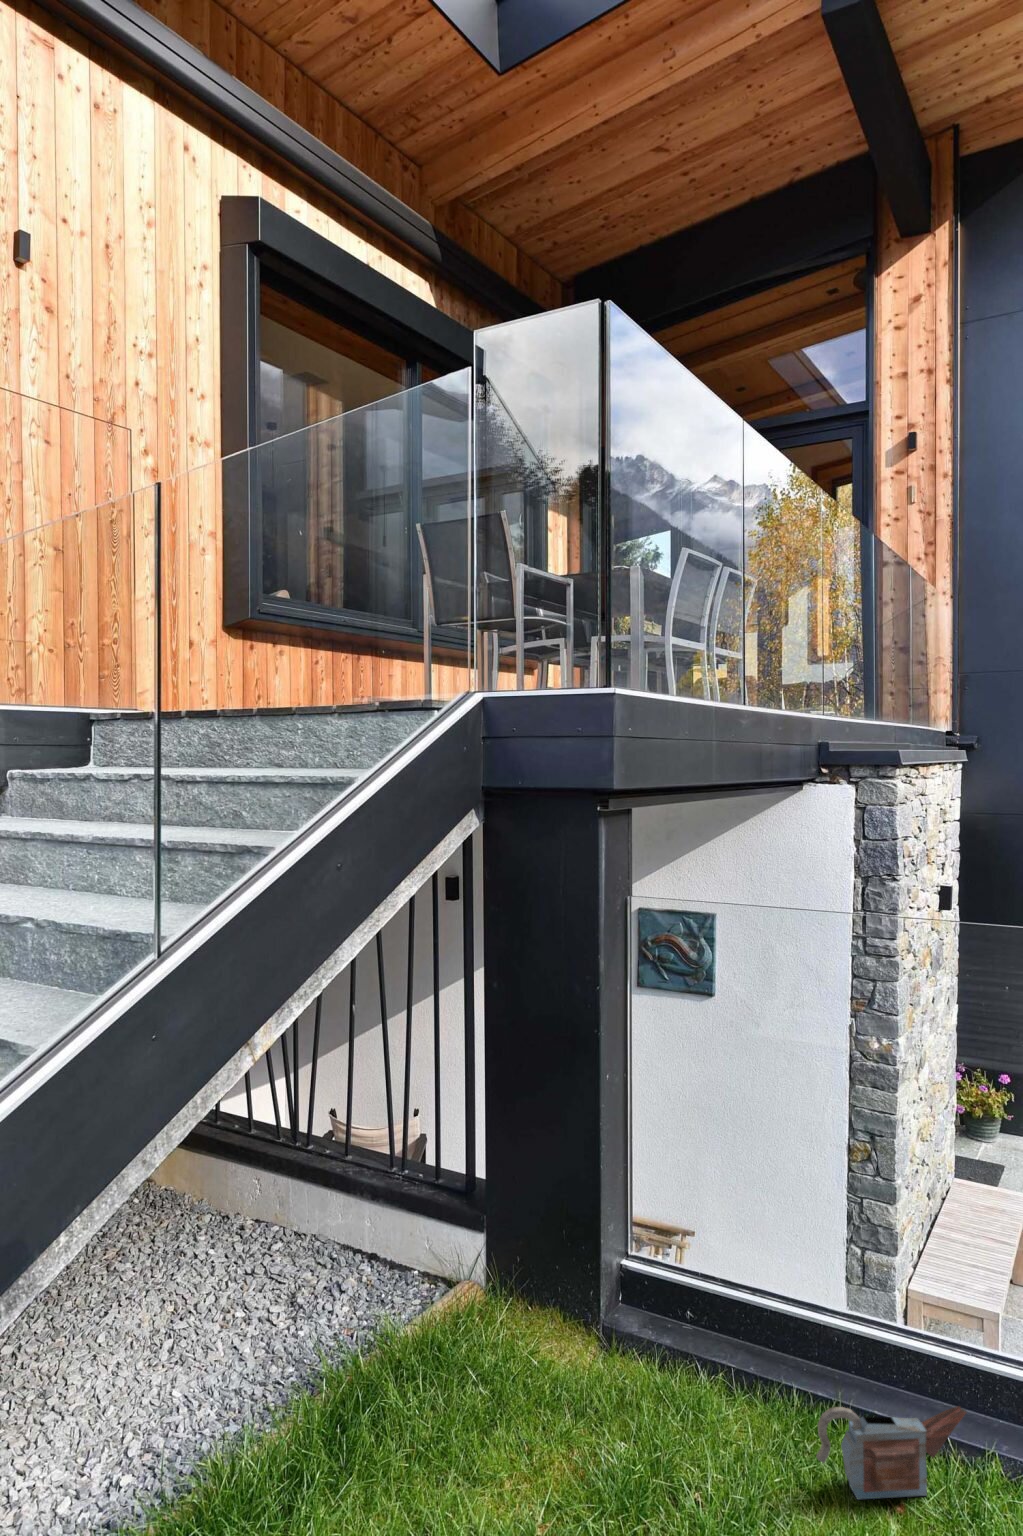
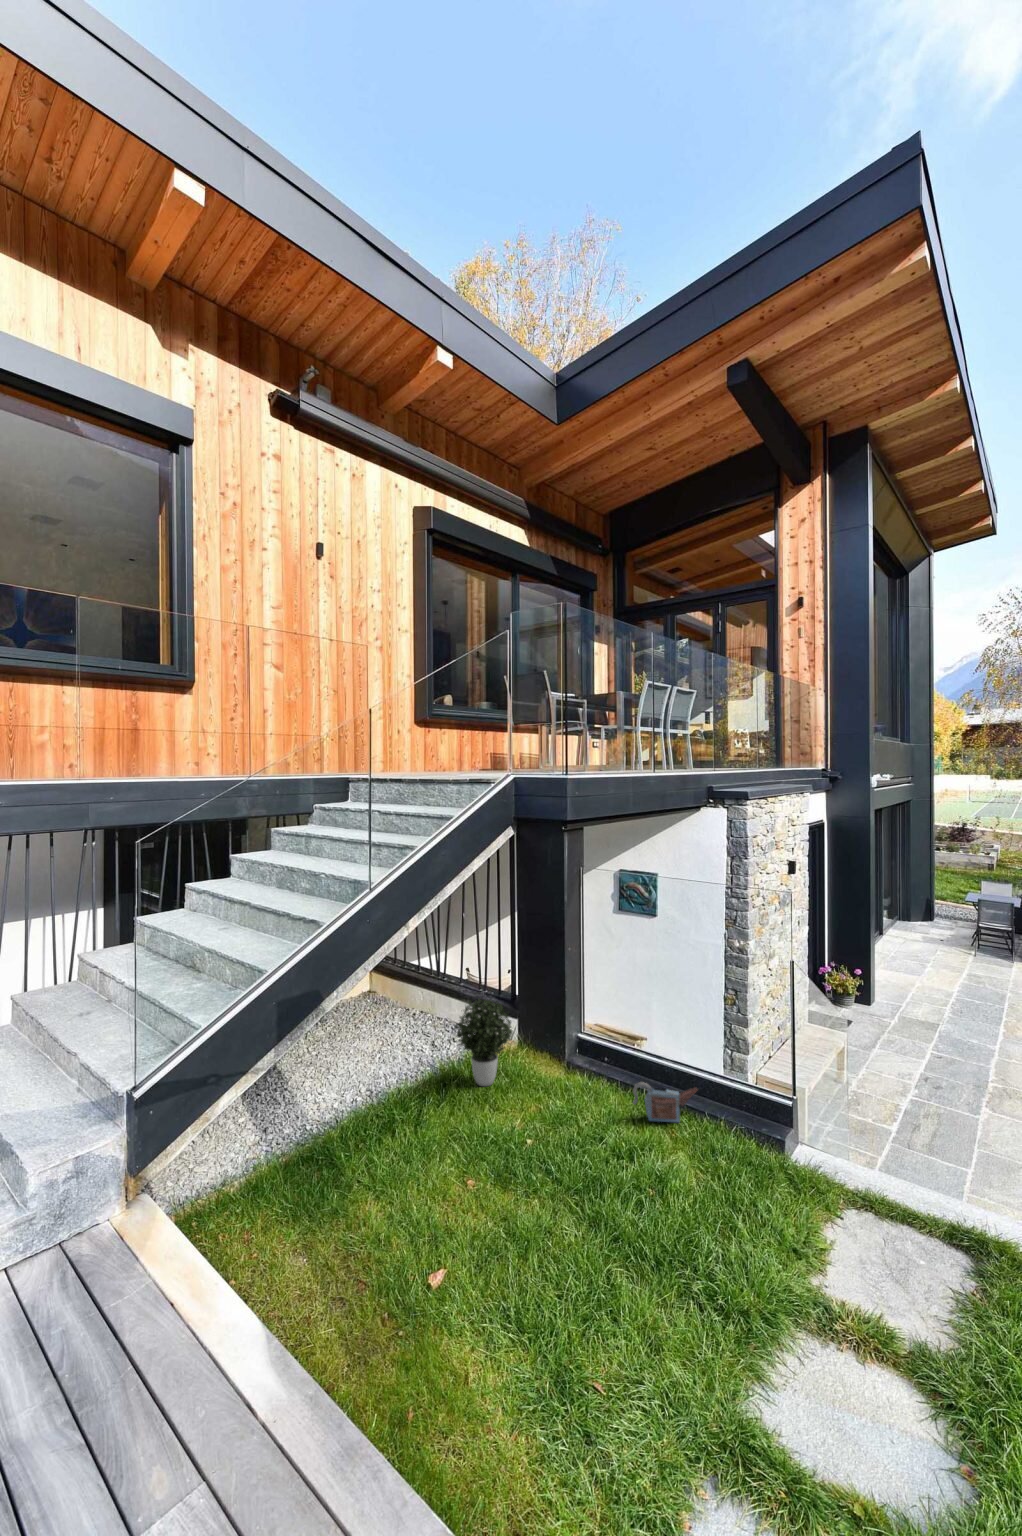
potted plant: none [365,1216,508,1431] -> present [454,999,513,1086]

